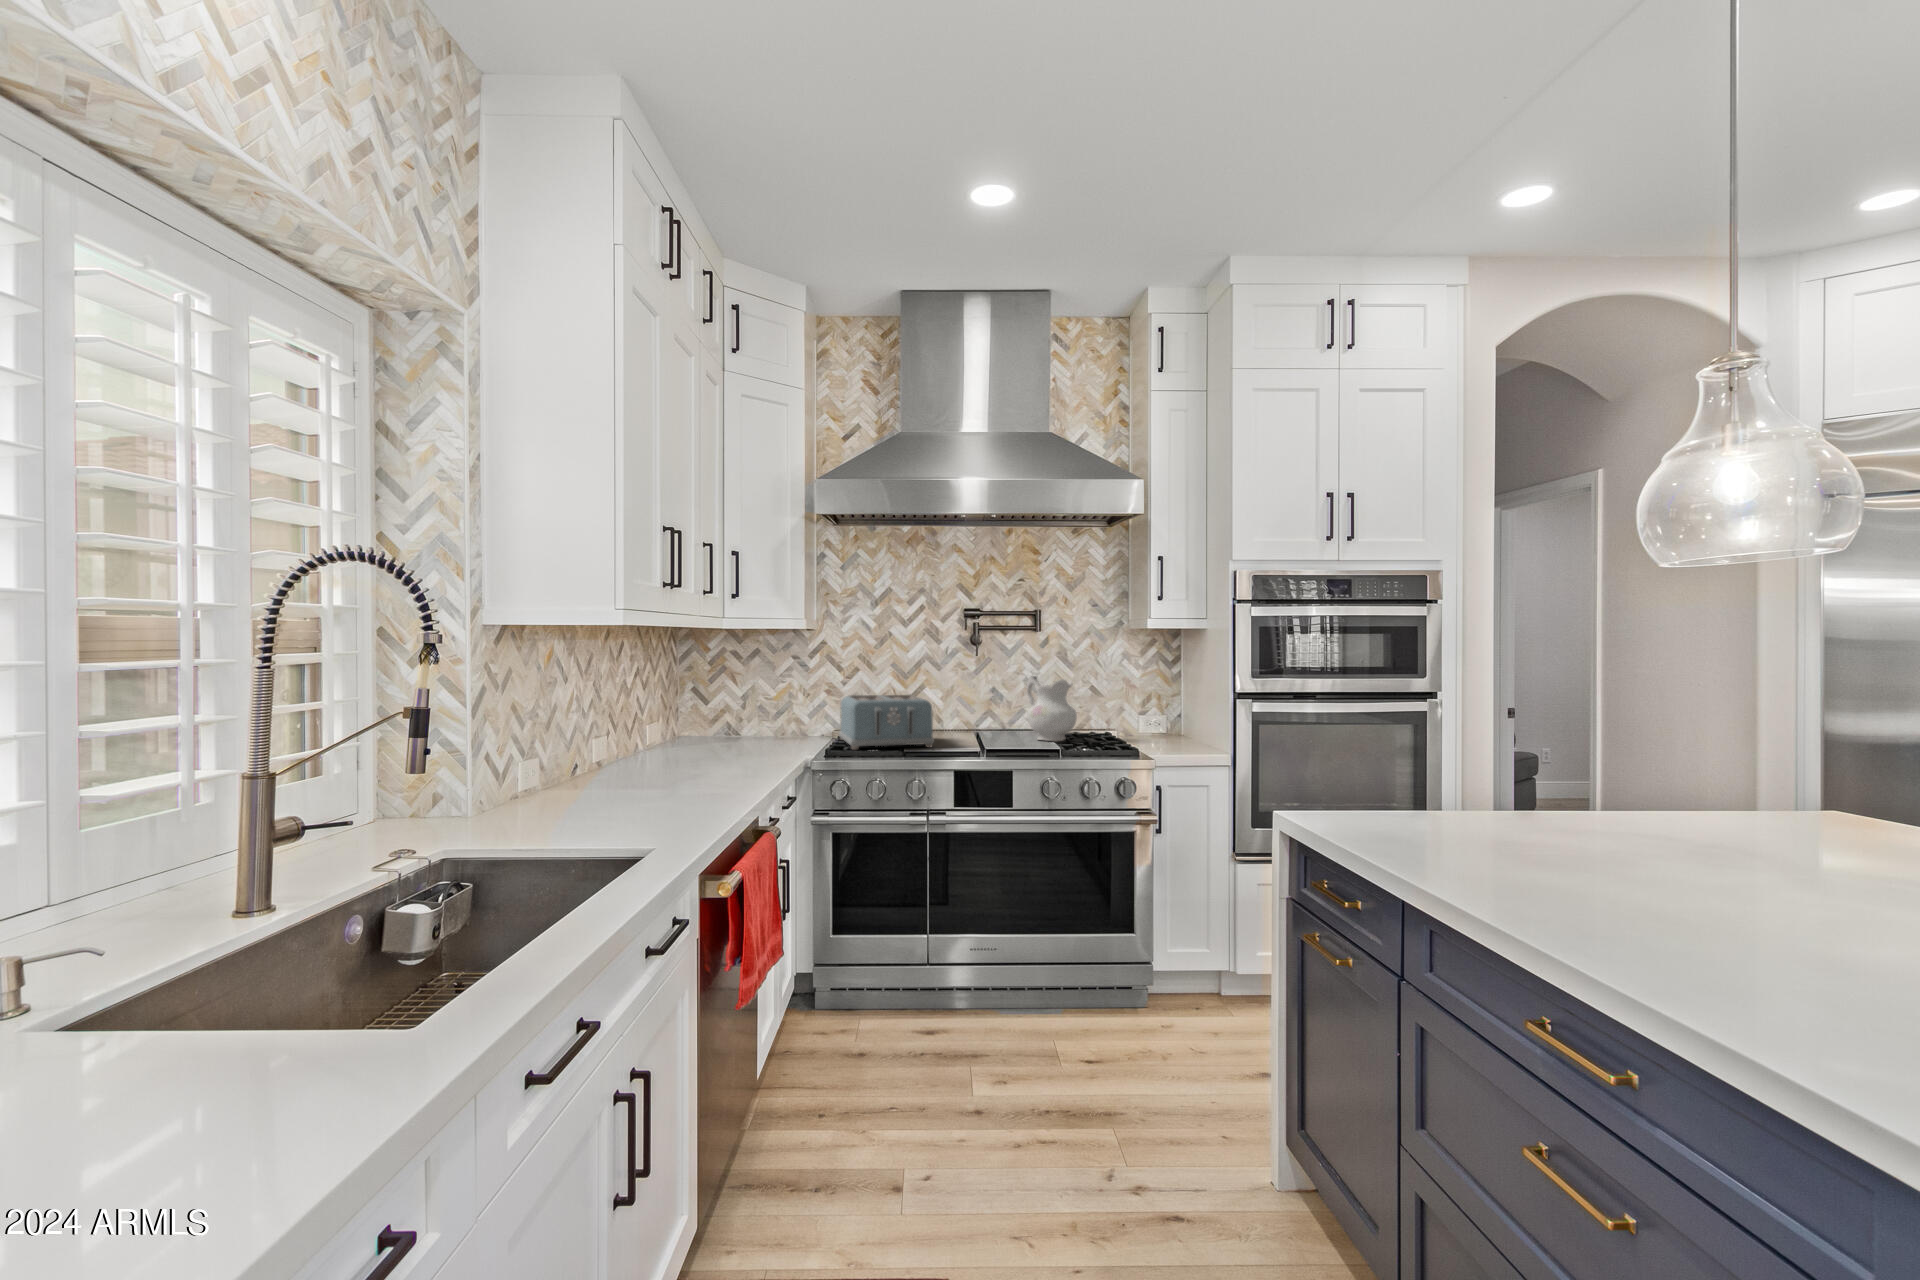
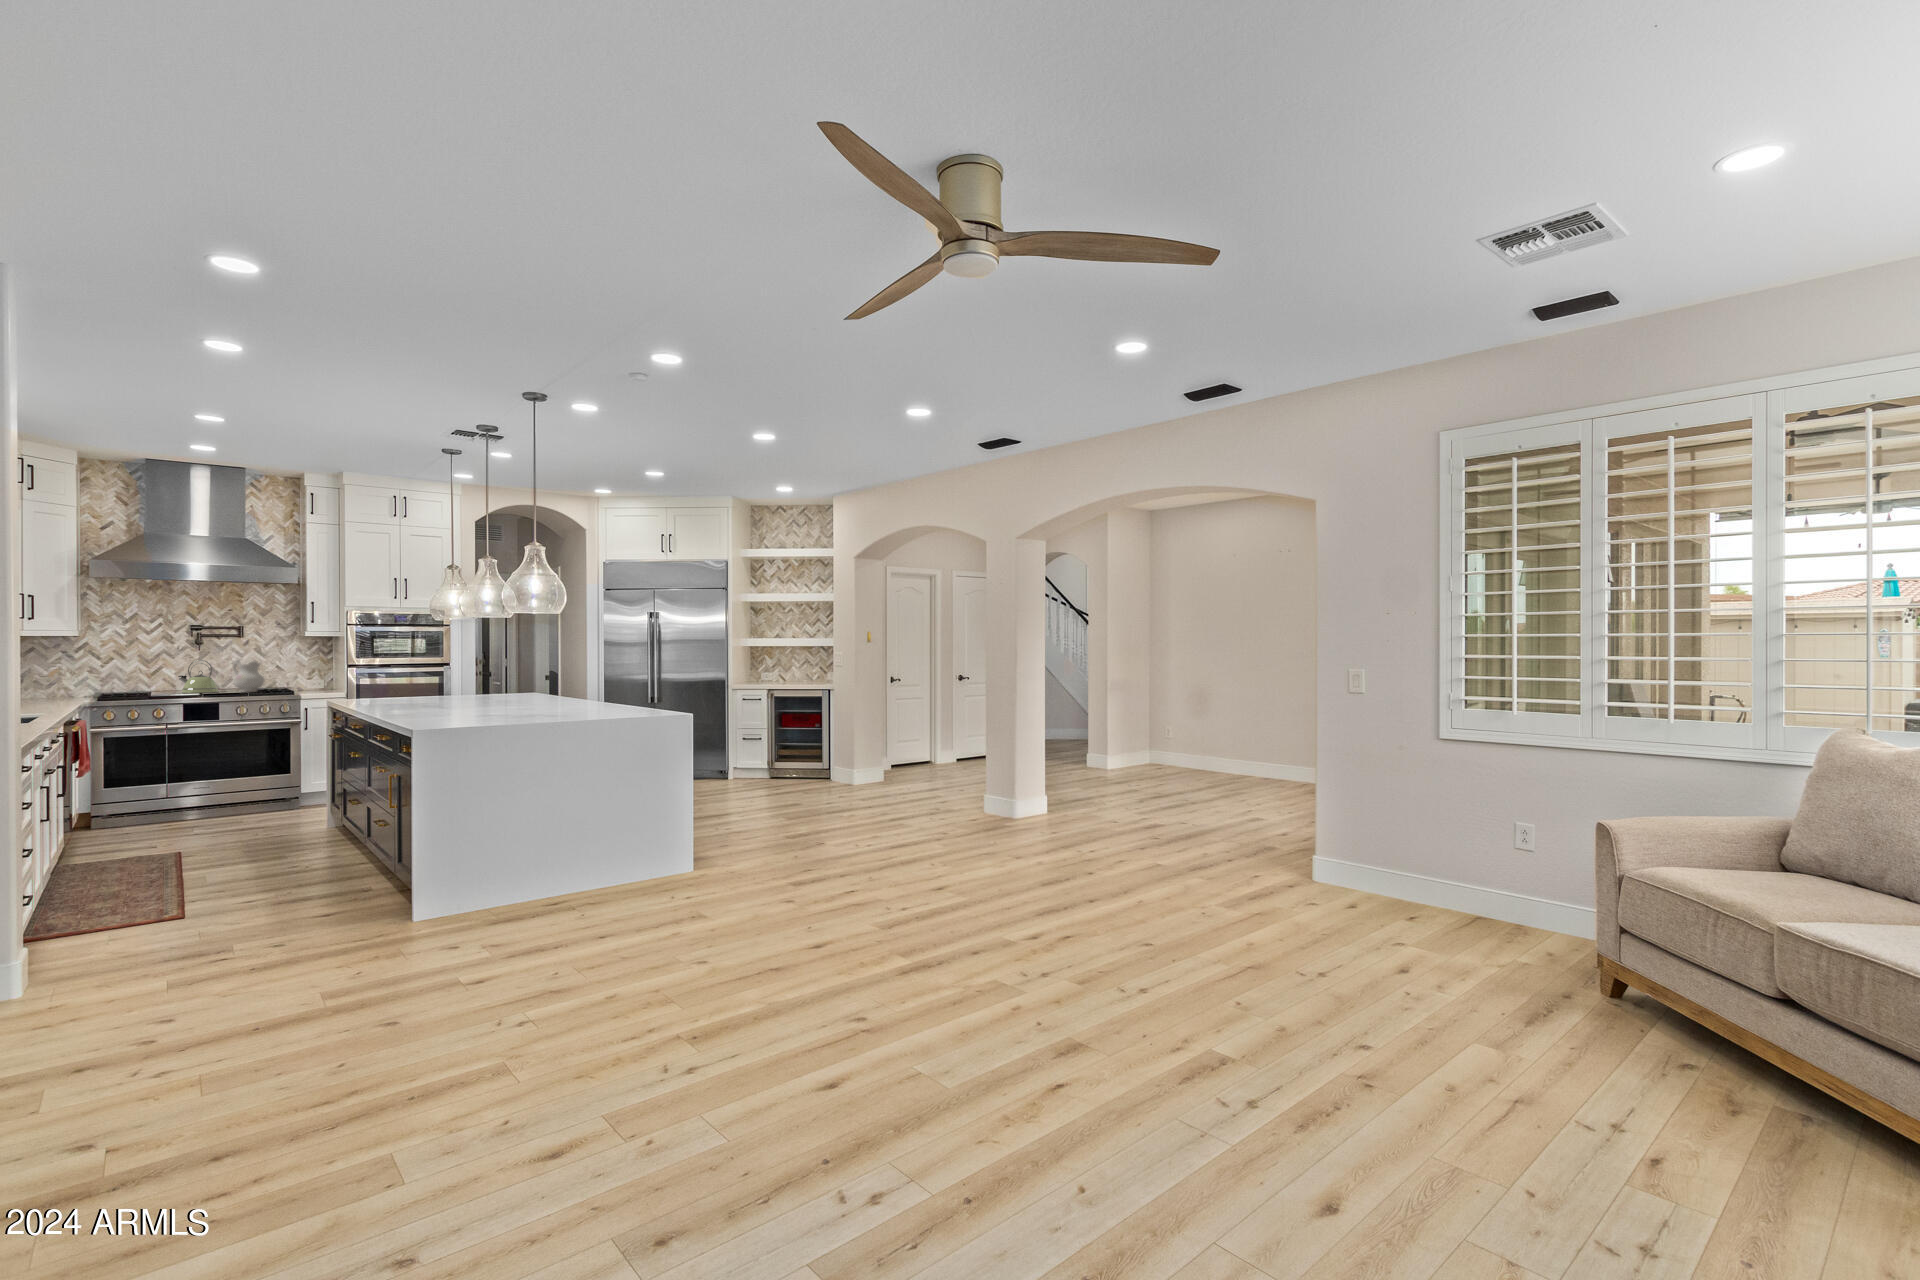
kettle: none [946,673,1004,737] -> present [178,660,219,693]
toaster: present [839,695,934,750] -> none [102,671,171,697]

